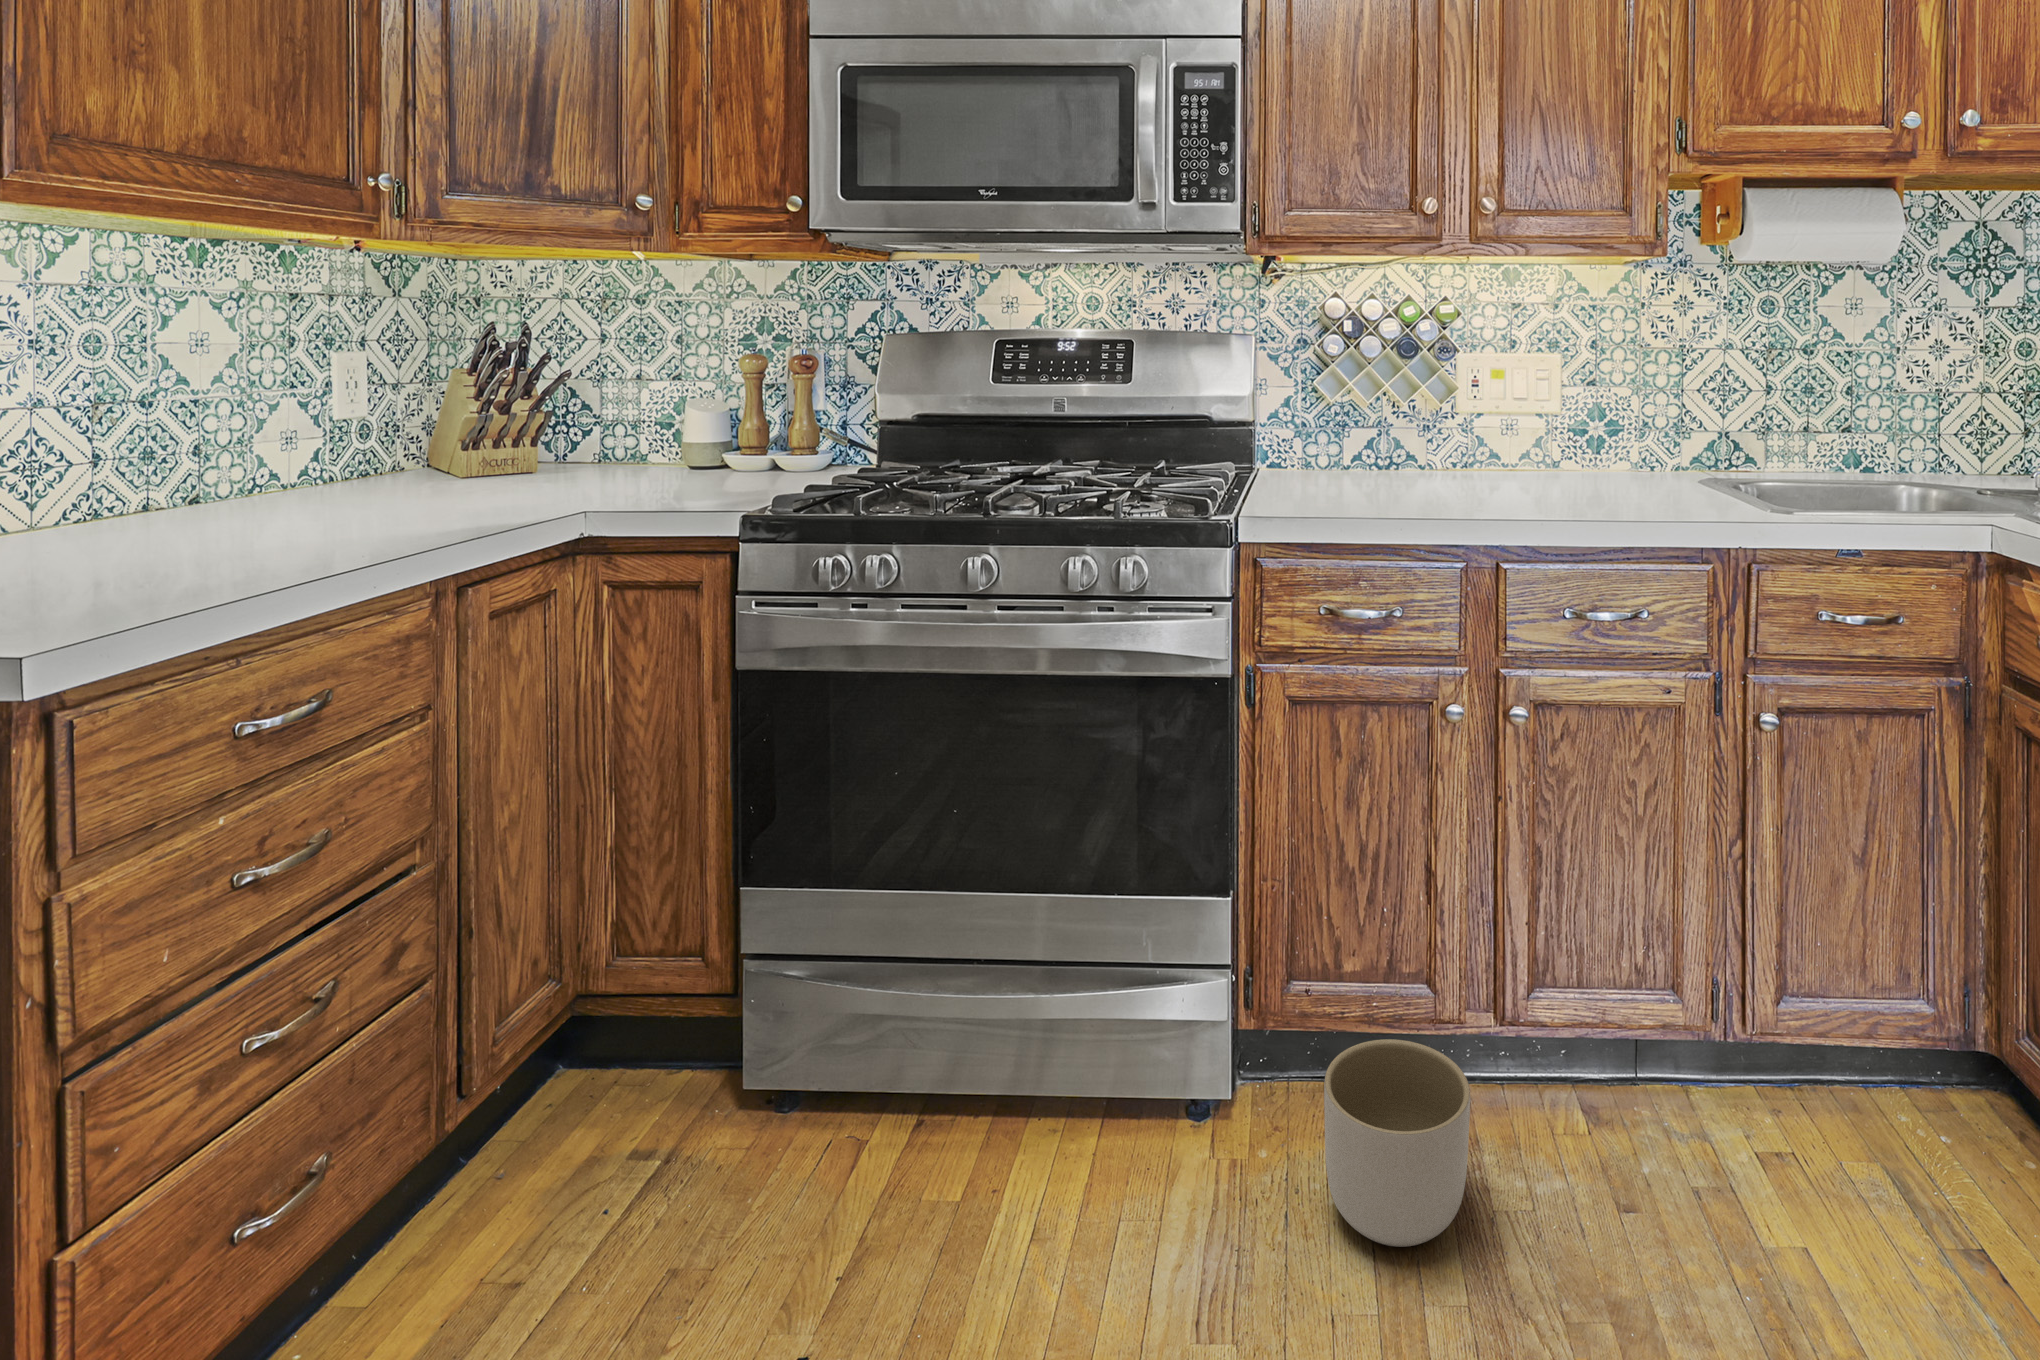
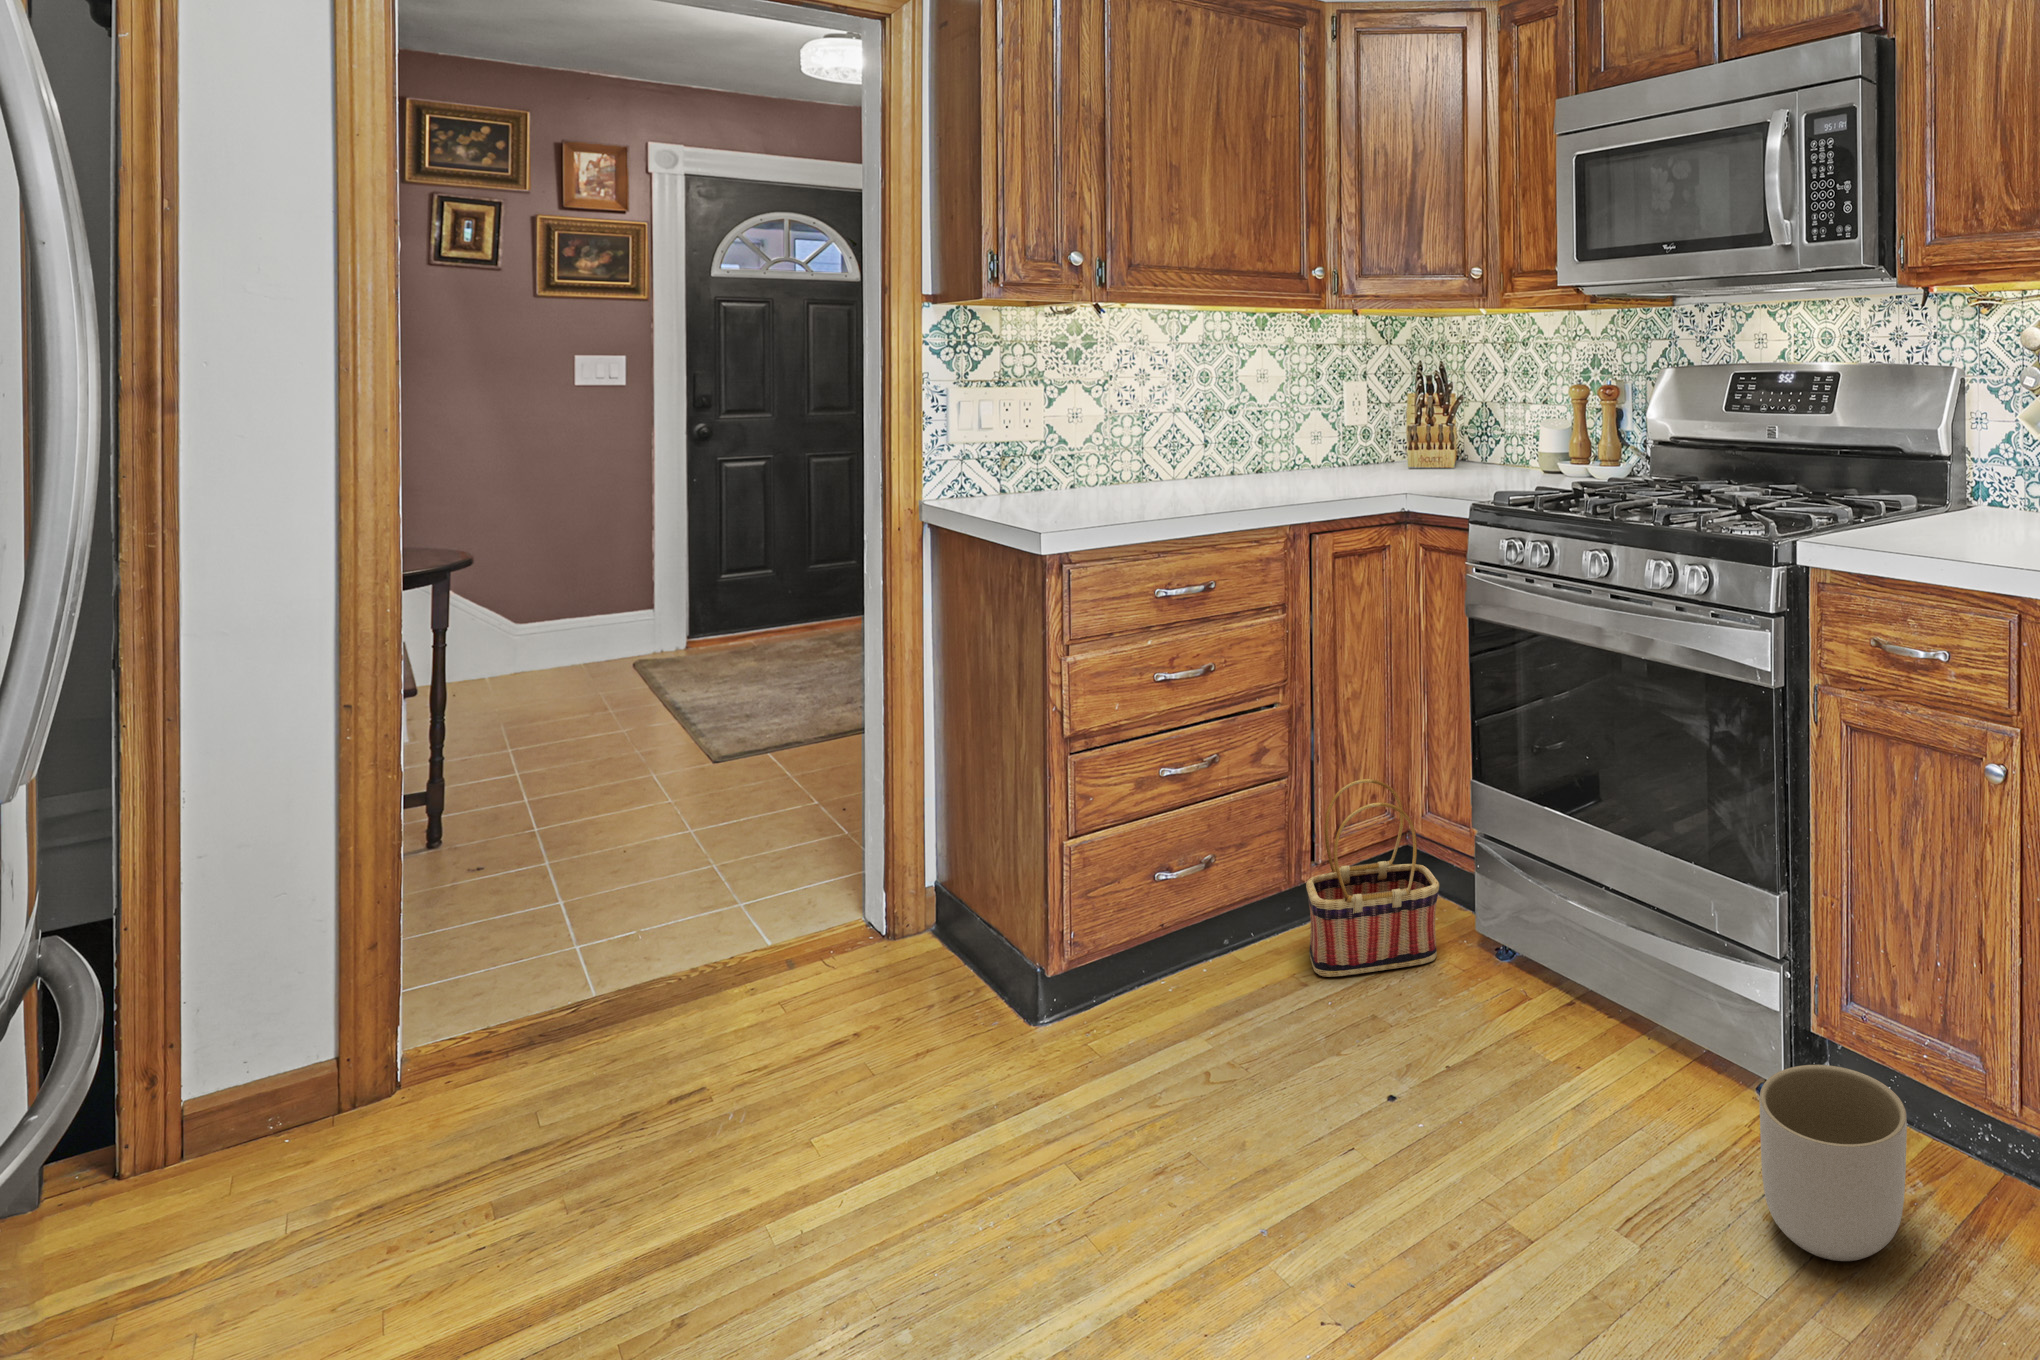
basket: none [504,926,724,1252] -> present [1306,779,1439,977]

